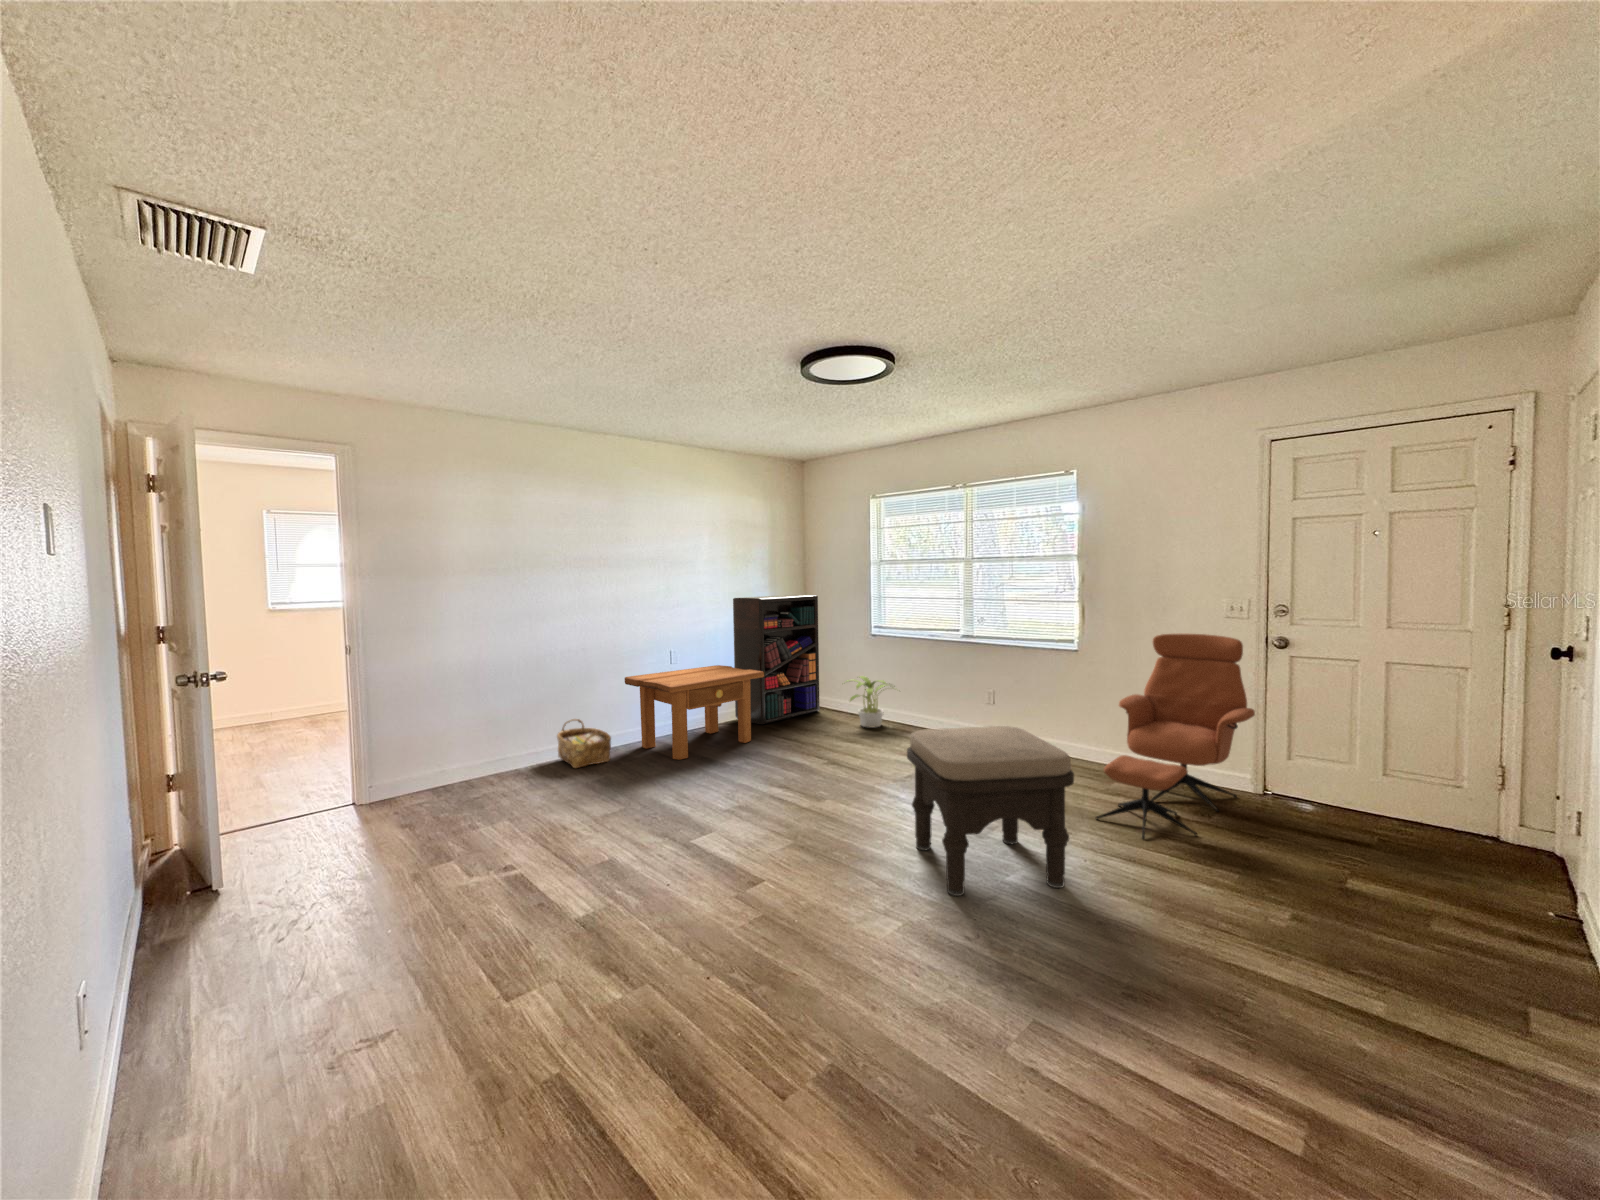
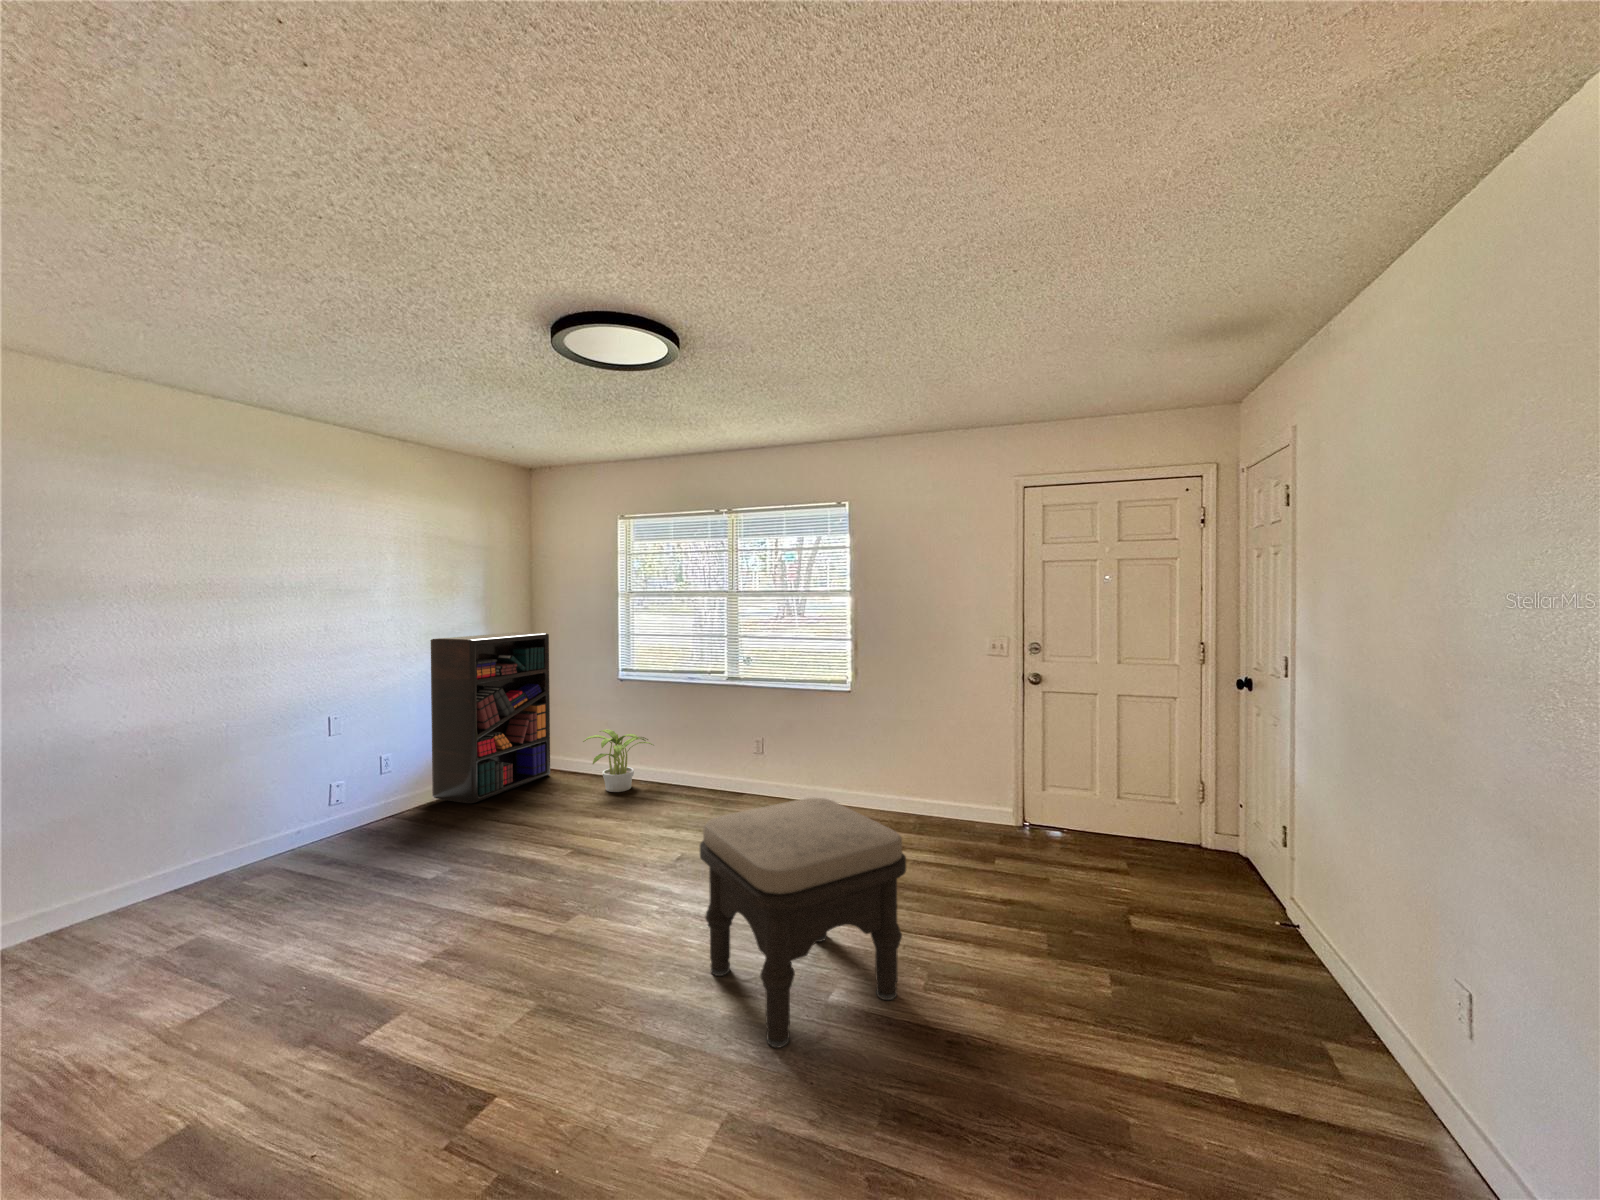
armchair: present [1095,634,1255,839] -> none [895,672,1021,904]
side table: present [625,665,764,760] -> none [245,731,478,880]
woven basket: present [557,719,611,768] -> none [100,841,215,928]

